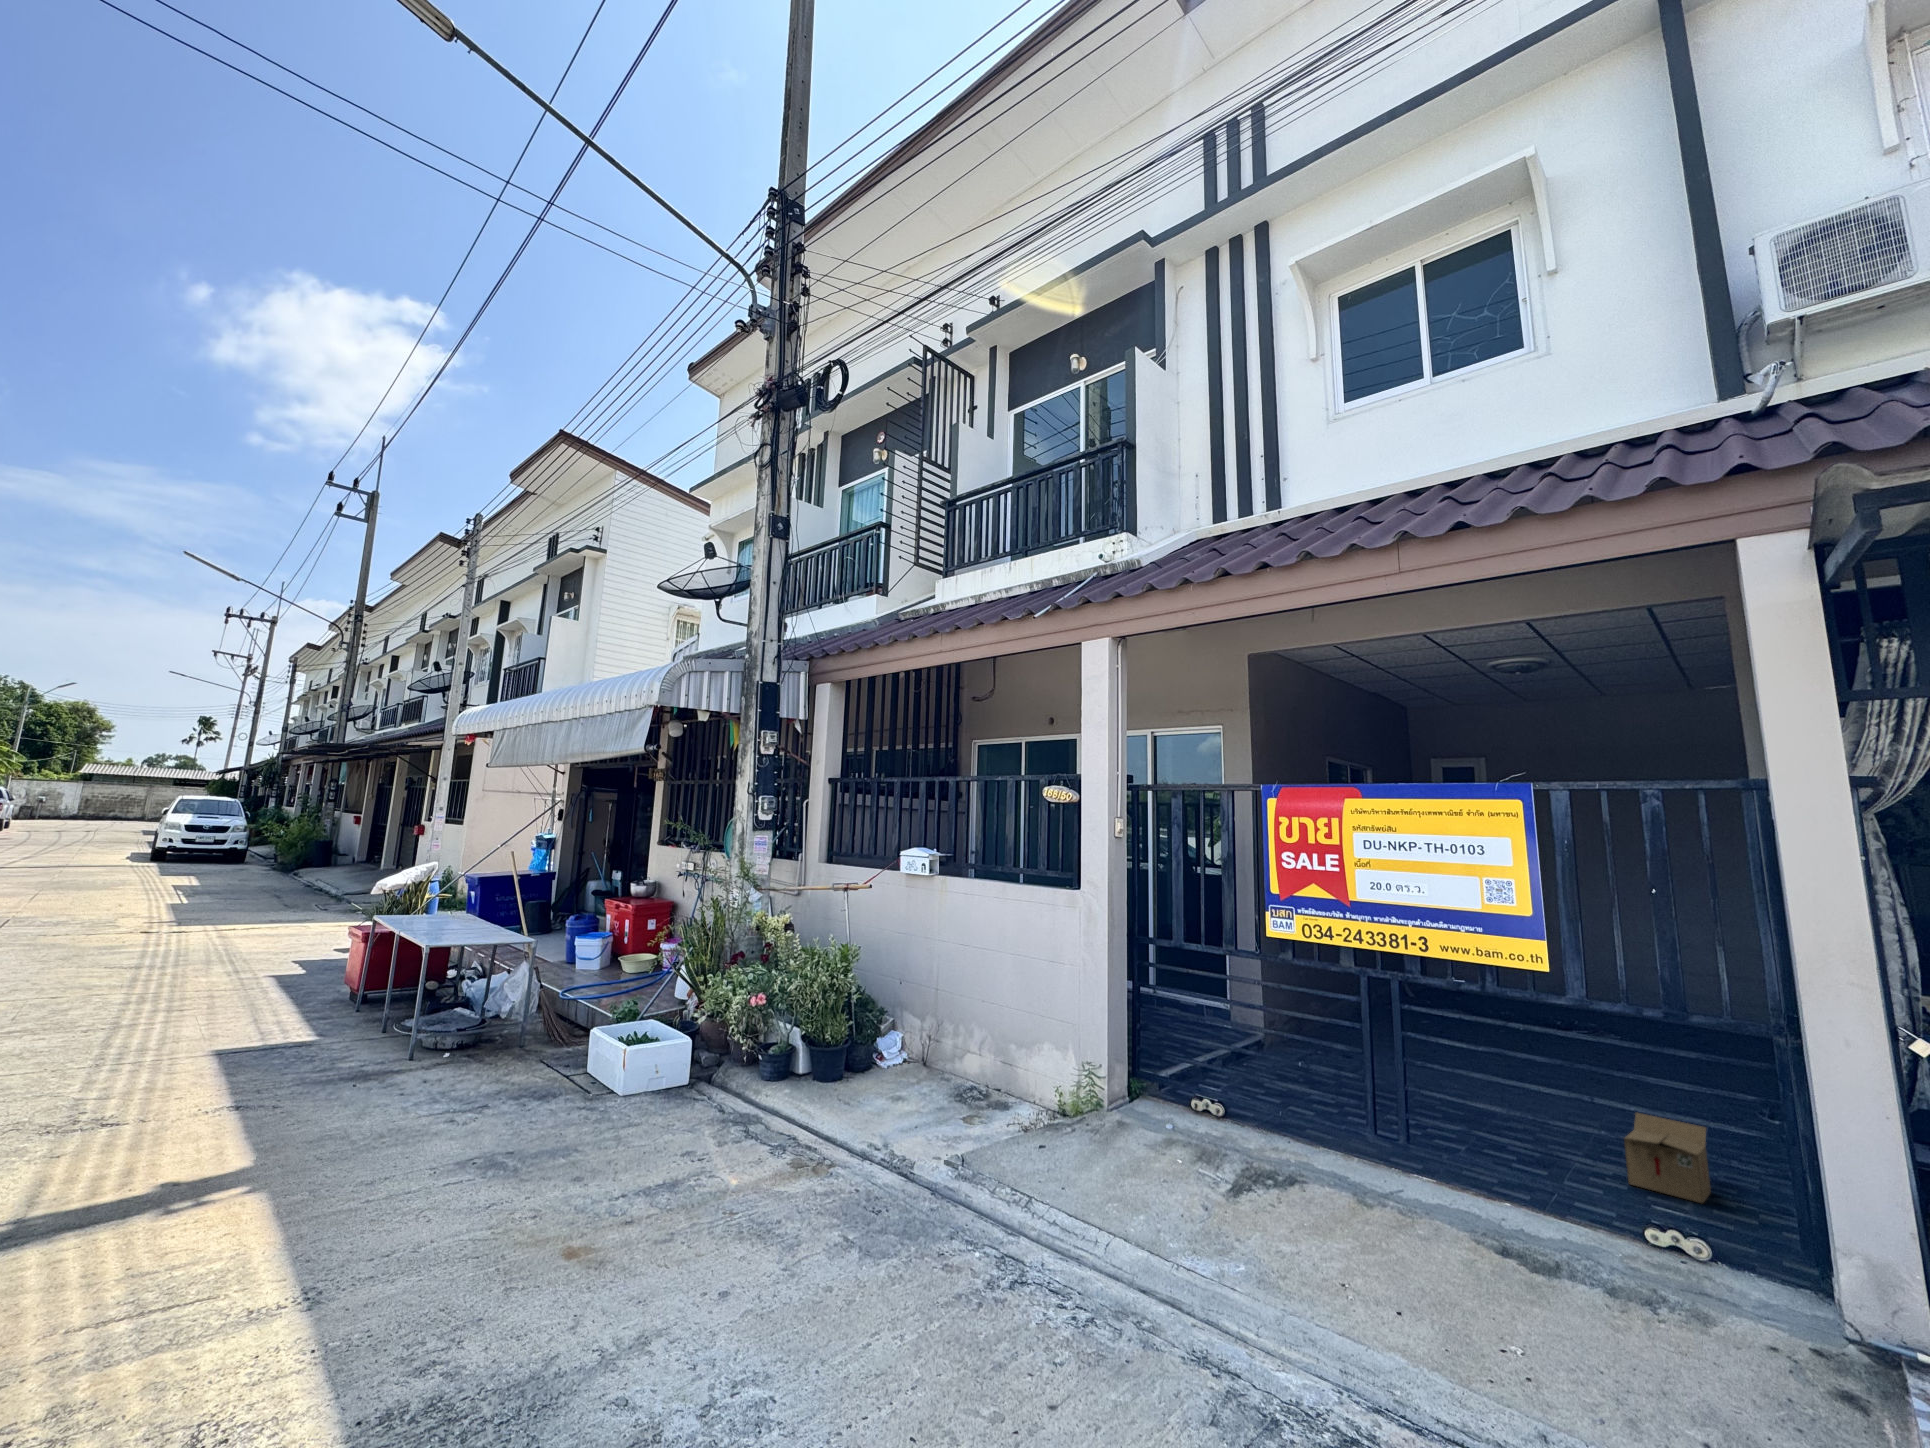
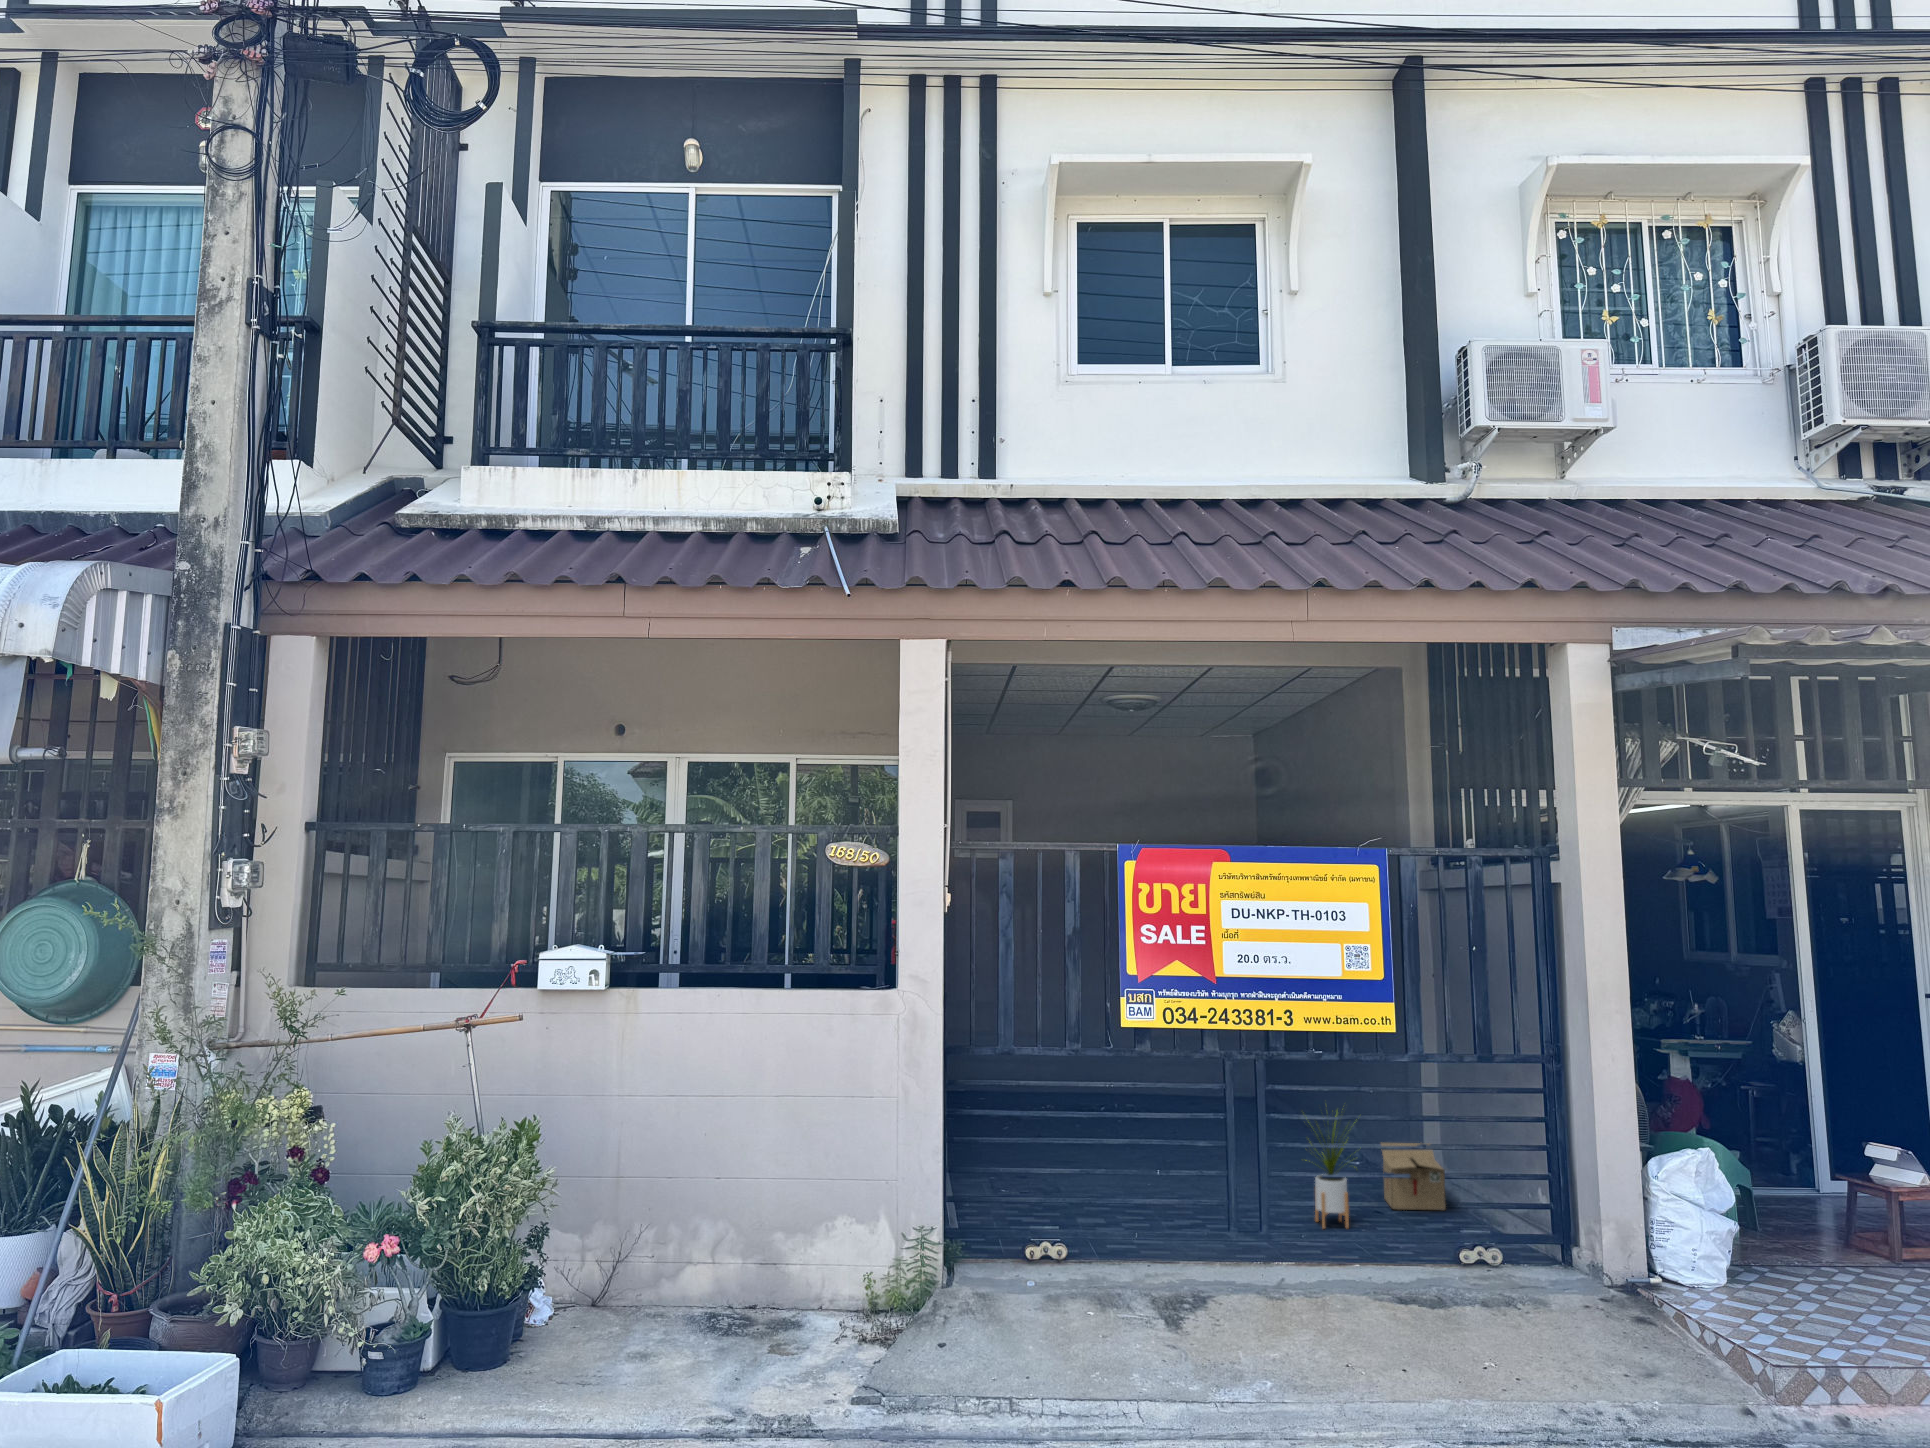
house plant: none [1480,1044,1564,1184] -> present [1306,1116,1349,1228]

